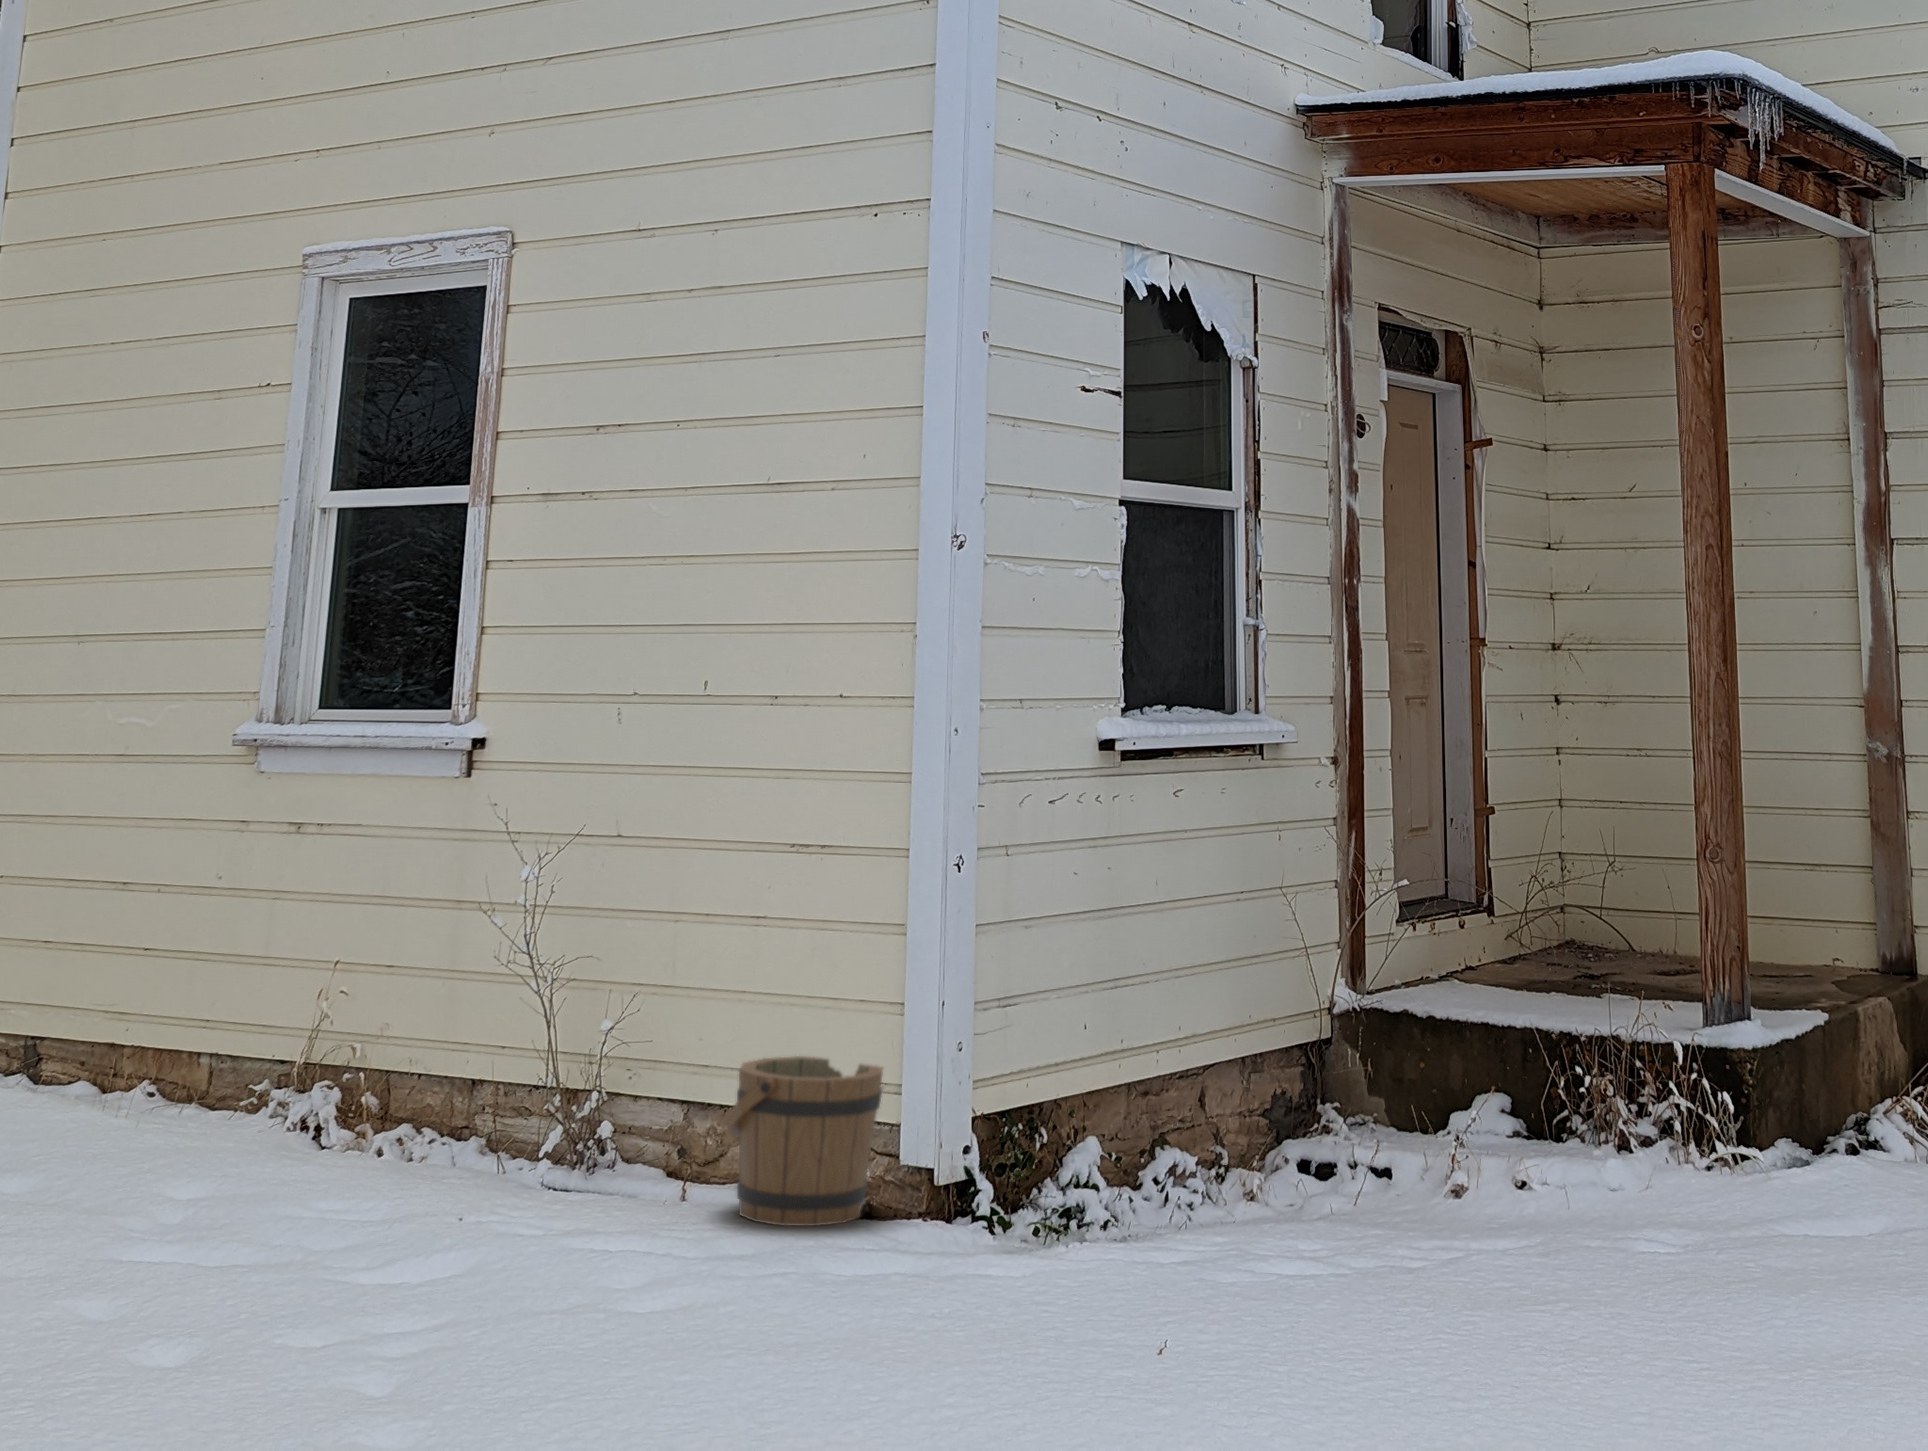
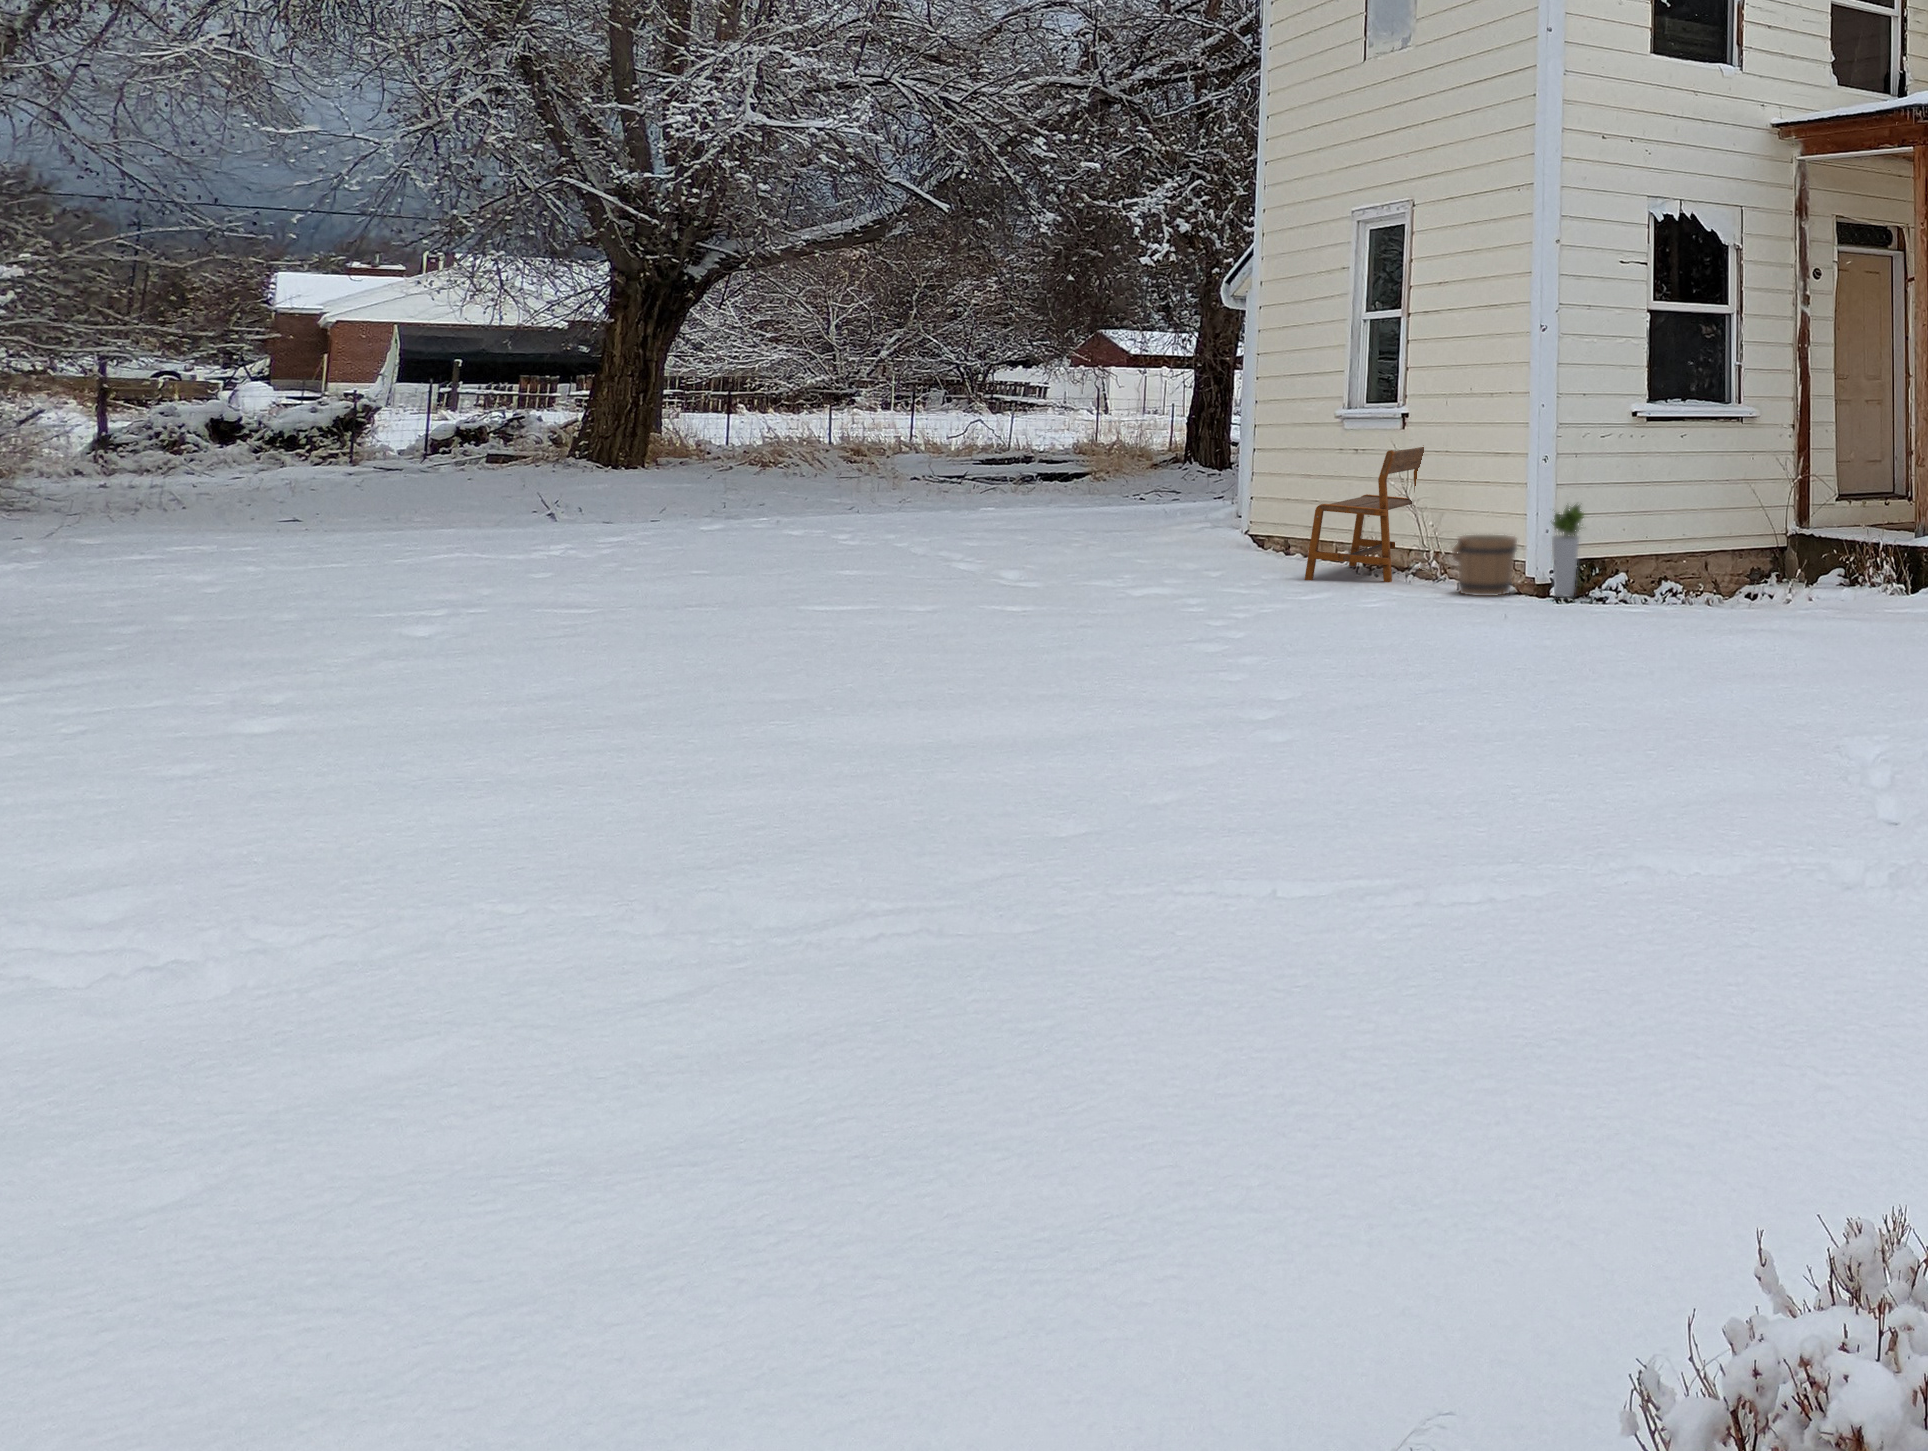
bench: none [280,817,530,1191] -> present [1305,445,1424,582]
planter: none [971,970,1064,1218] -> present [1552,505,1584,597]

